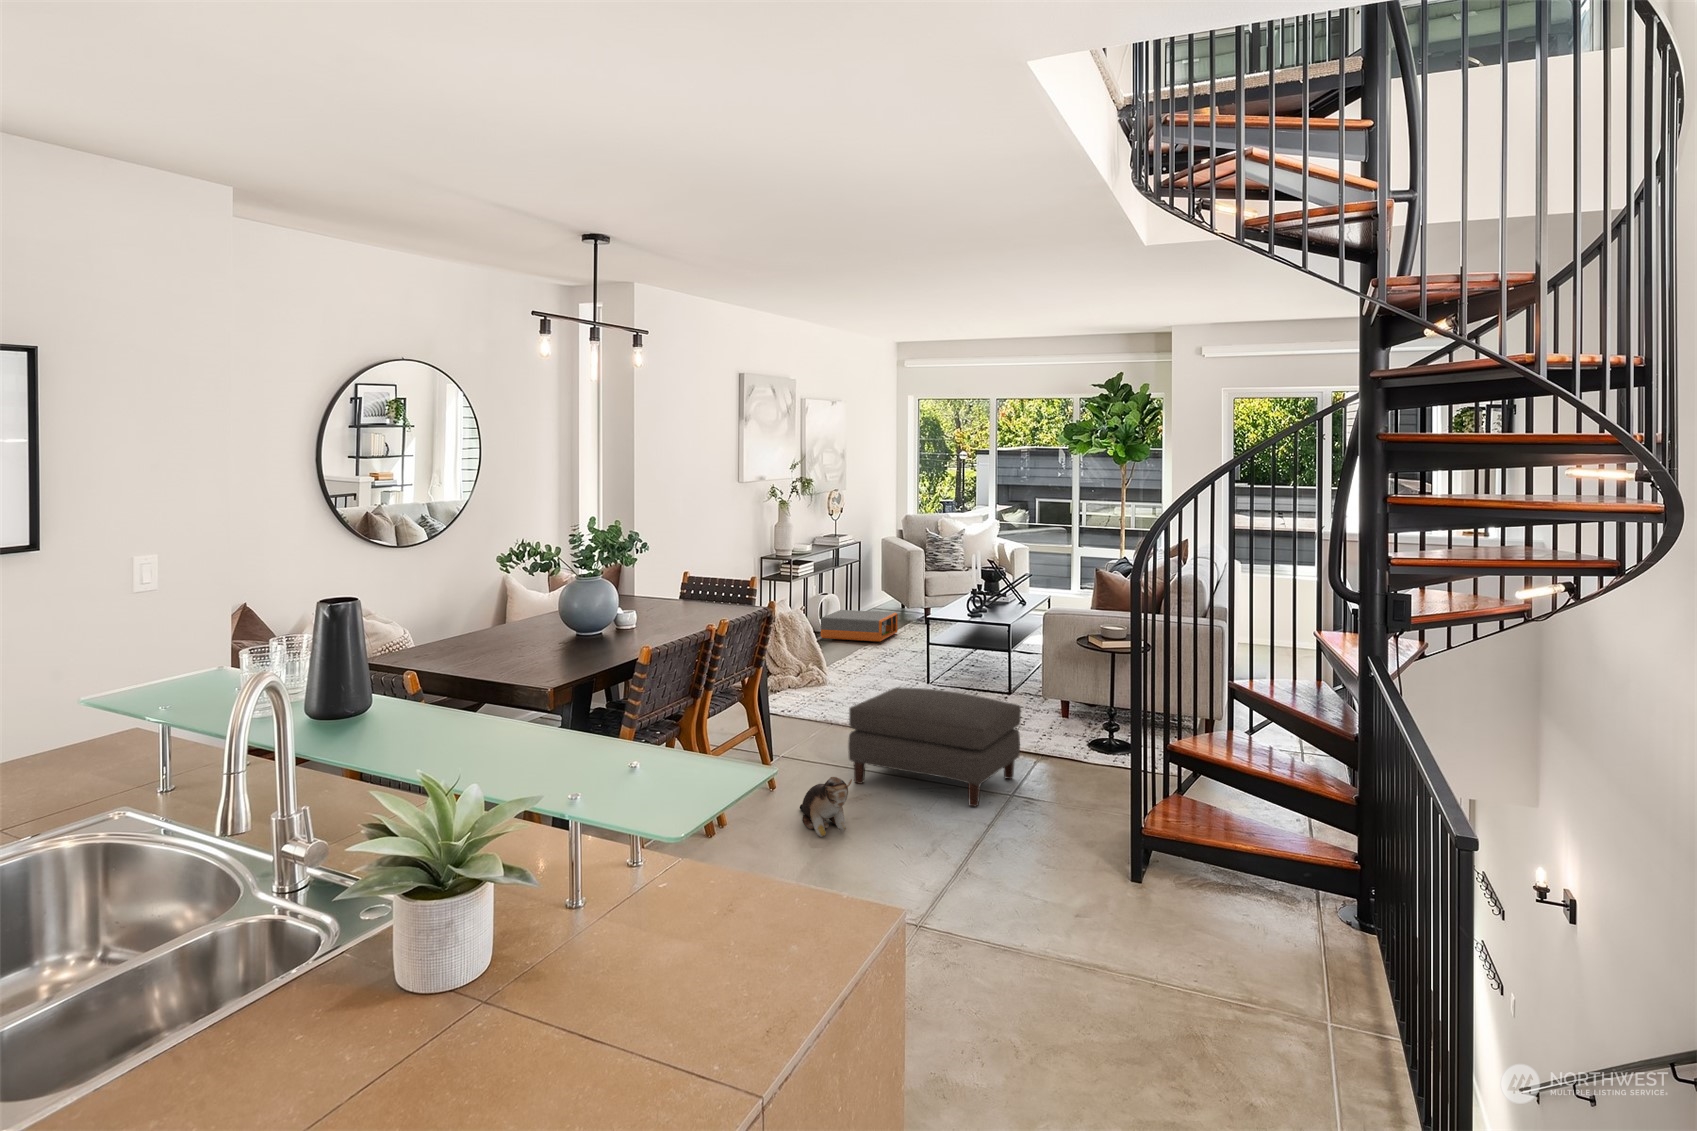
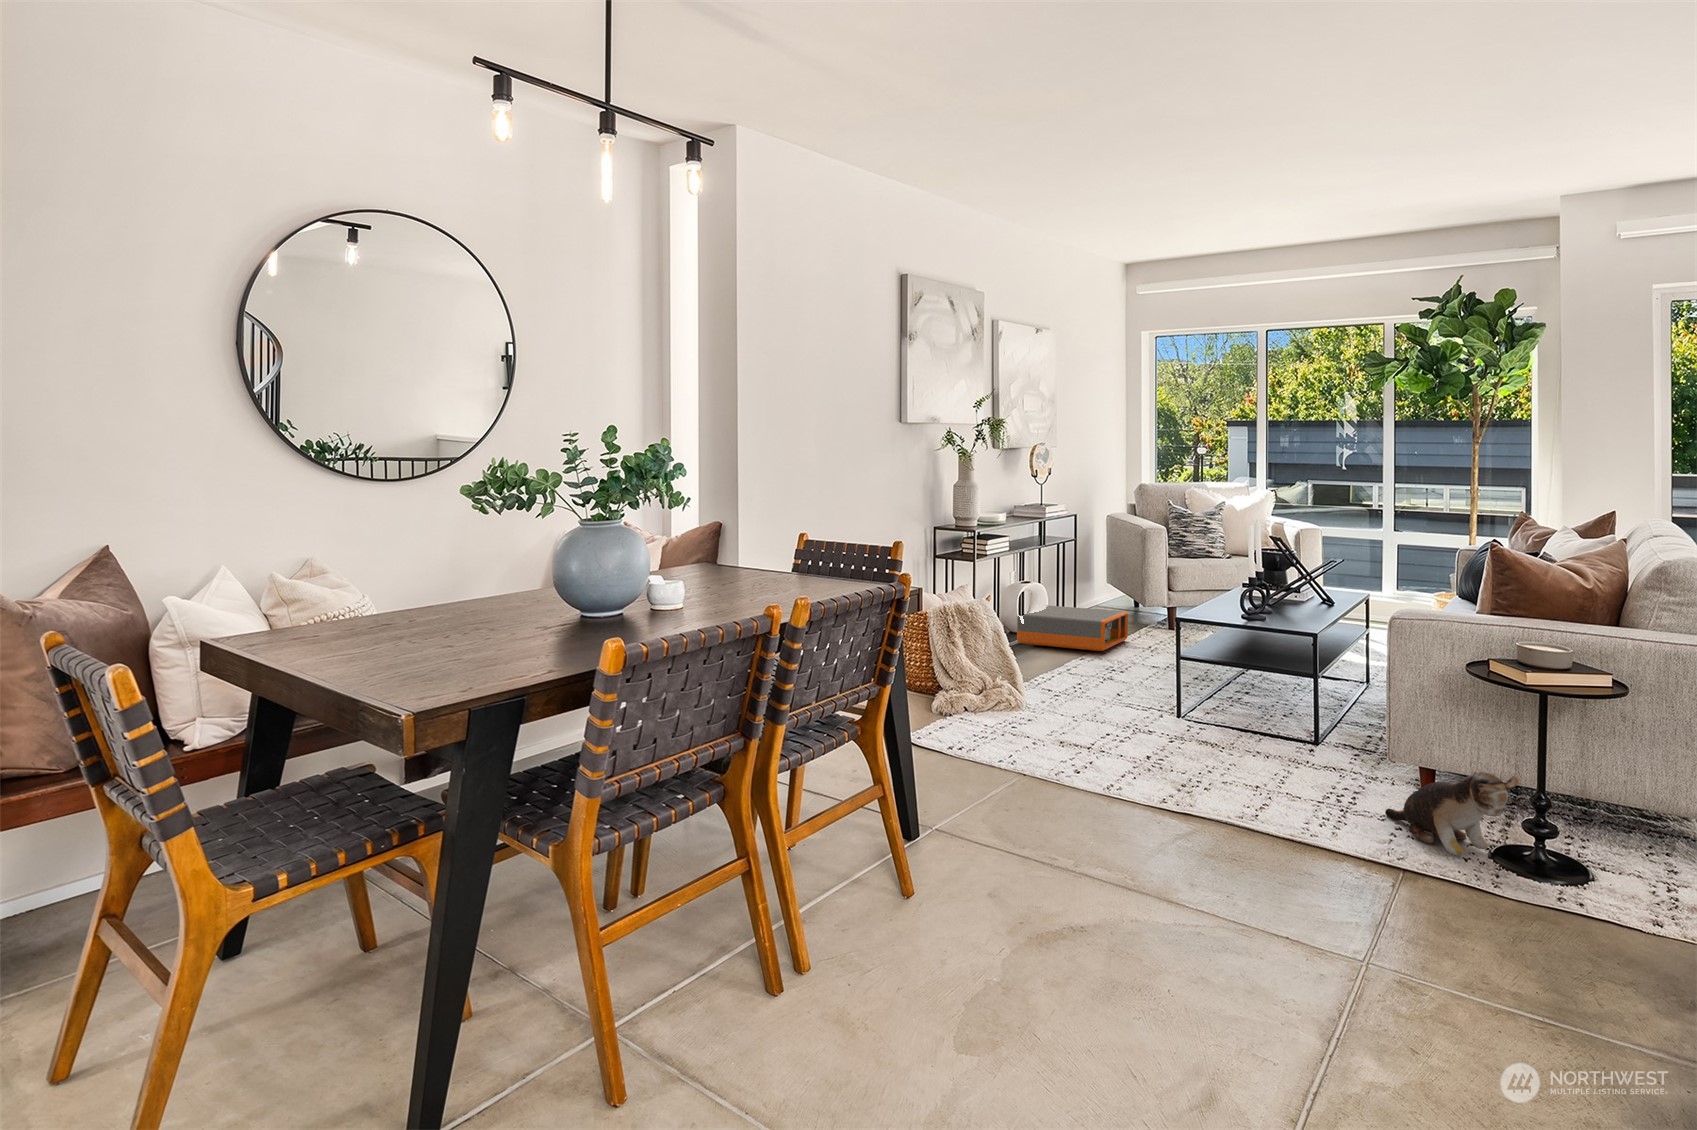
ottoman: present [848,688,1021,807] -> none [1045,730,1382,984]
plush toy: present [800,777,852,837] -> present [1385,772,1519,855]

